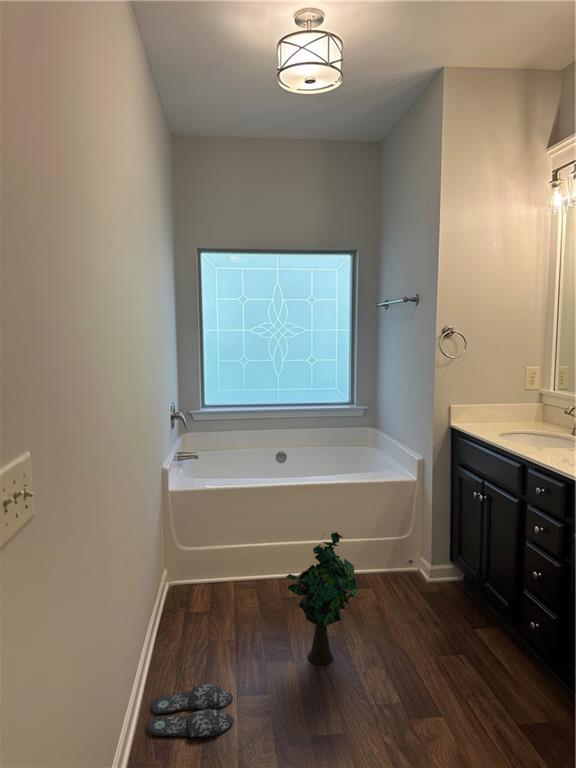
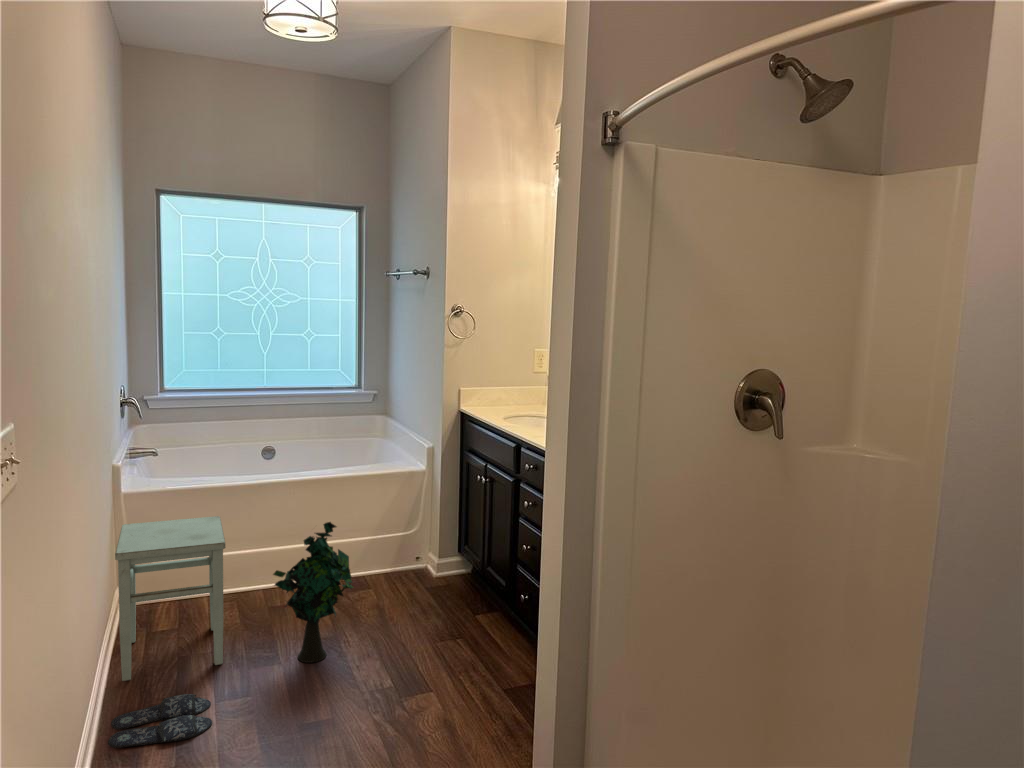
stool: none [158,517,246,660] -> present [115,516,226,681]

